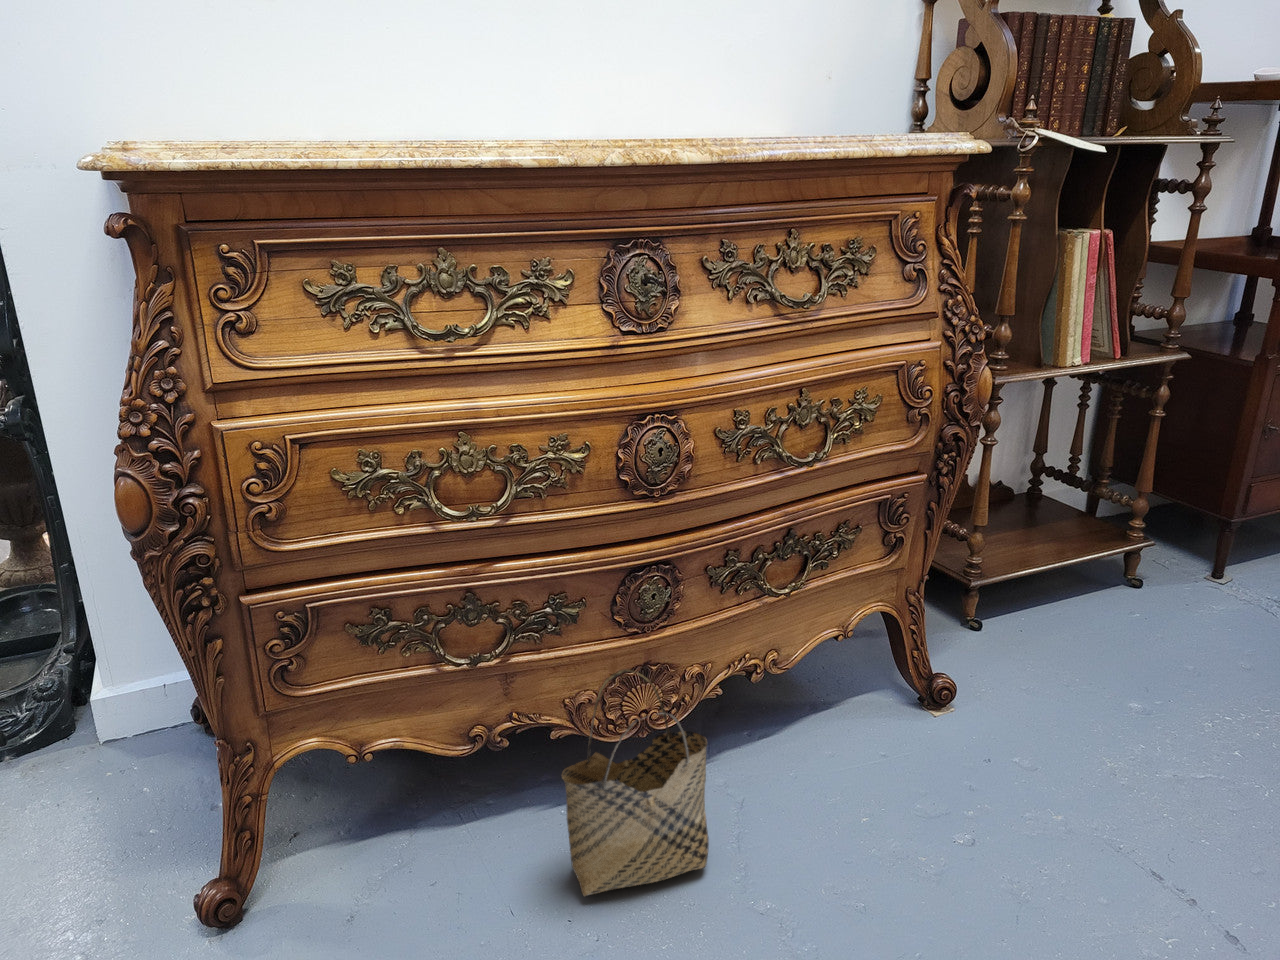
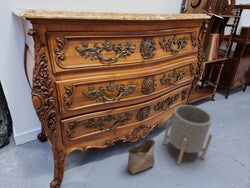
planter: none [787,573,1013,878] -> present [163,105,213,165]

